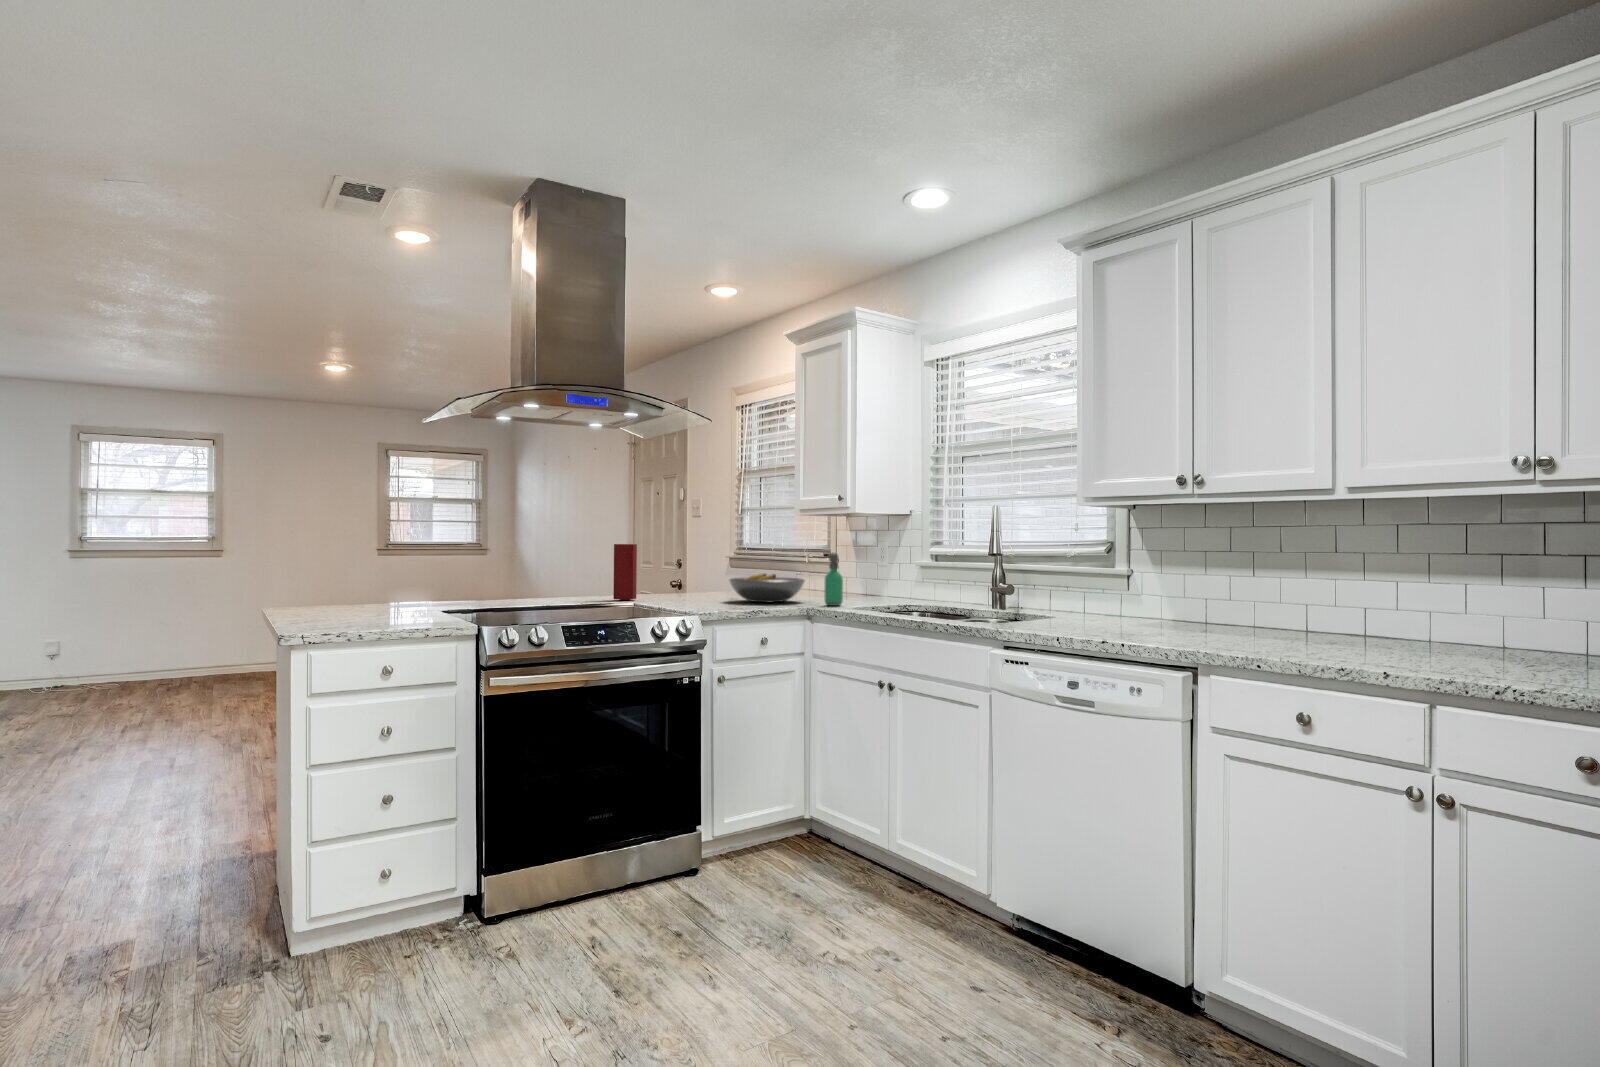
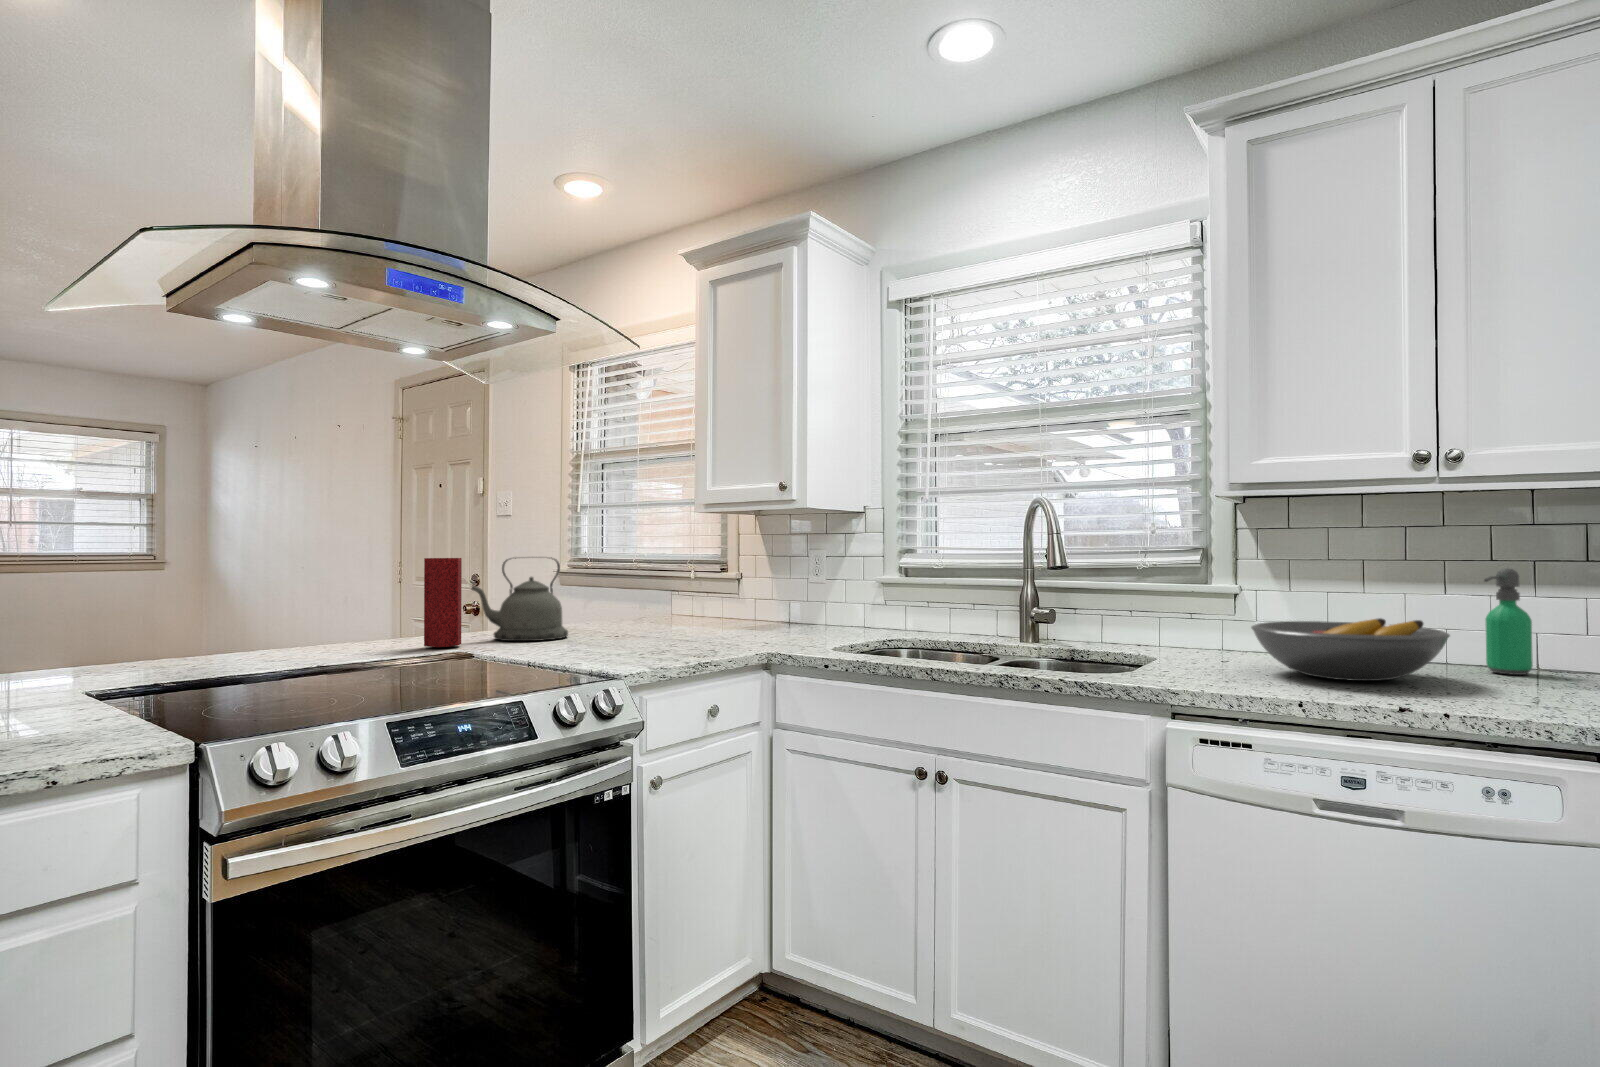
kettle: none [645,544,707,599] -> present [471,557,568,641]
soap dispenser: present [824,553,843,606] -> present [1484,568,1533,675]
fruit bowl: present [730,574,805,602] -> present [1251,618,1450,681]

